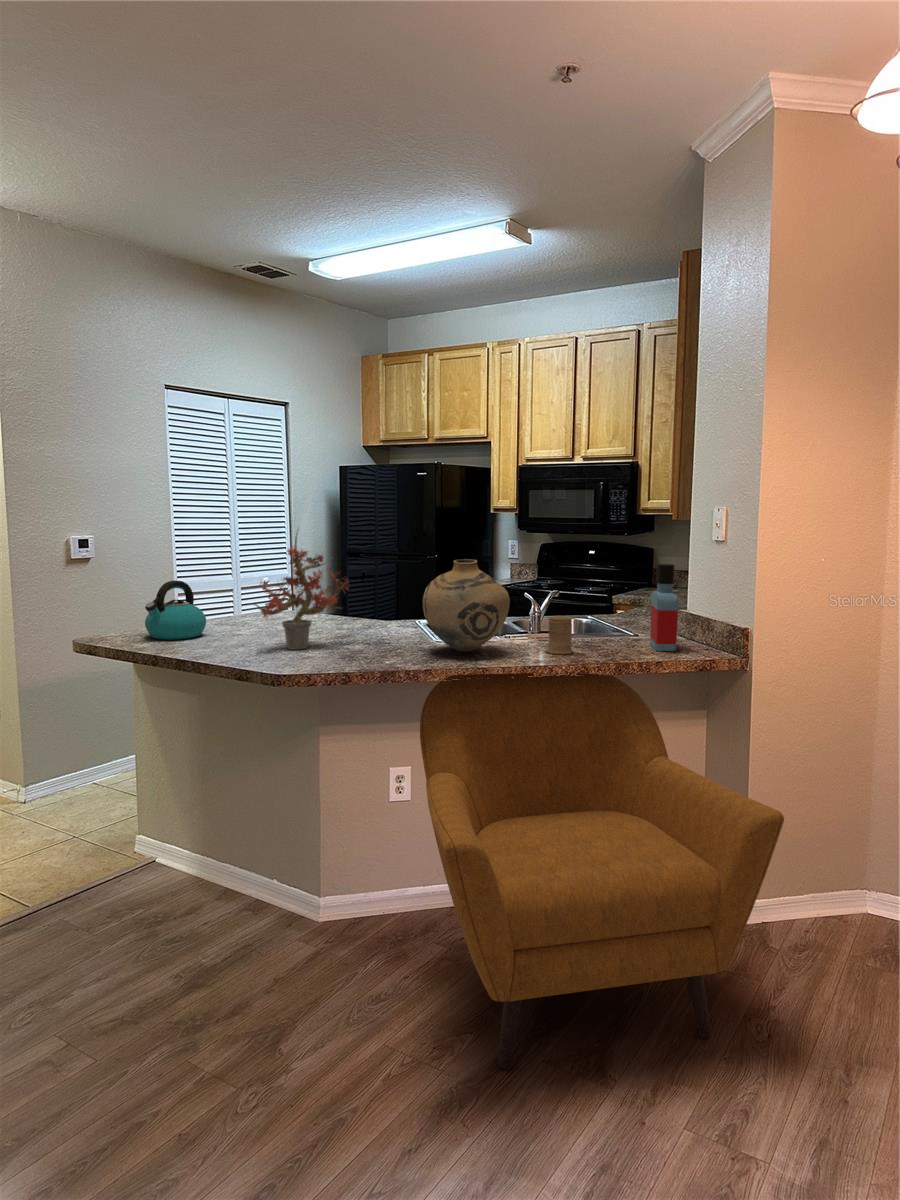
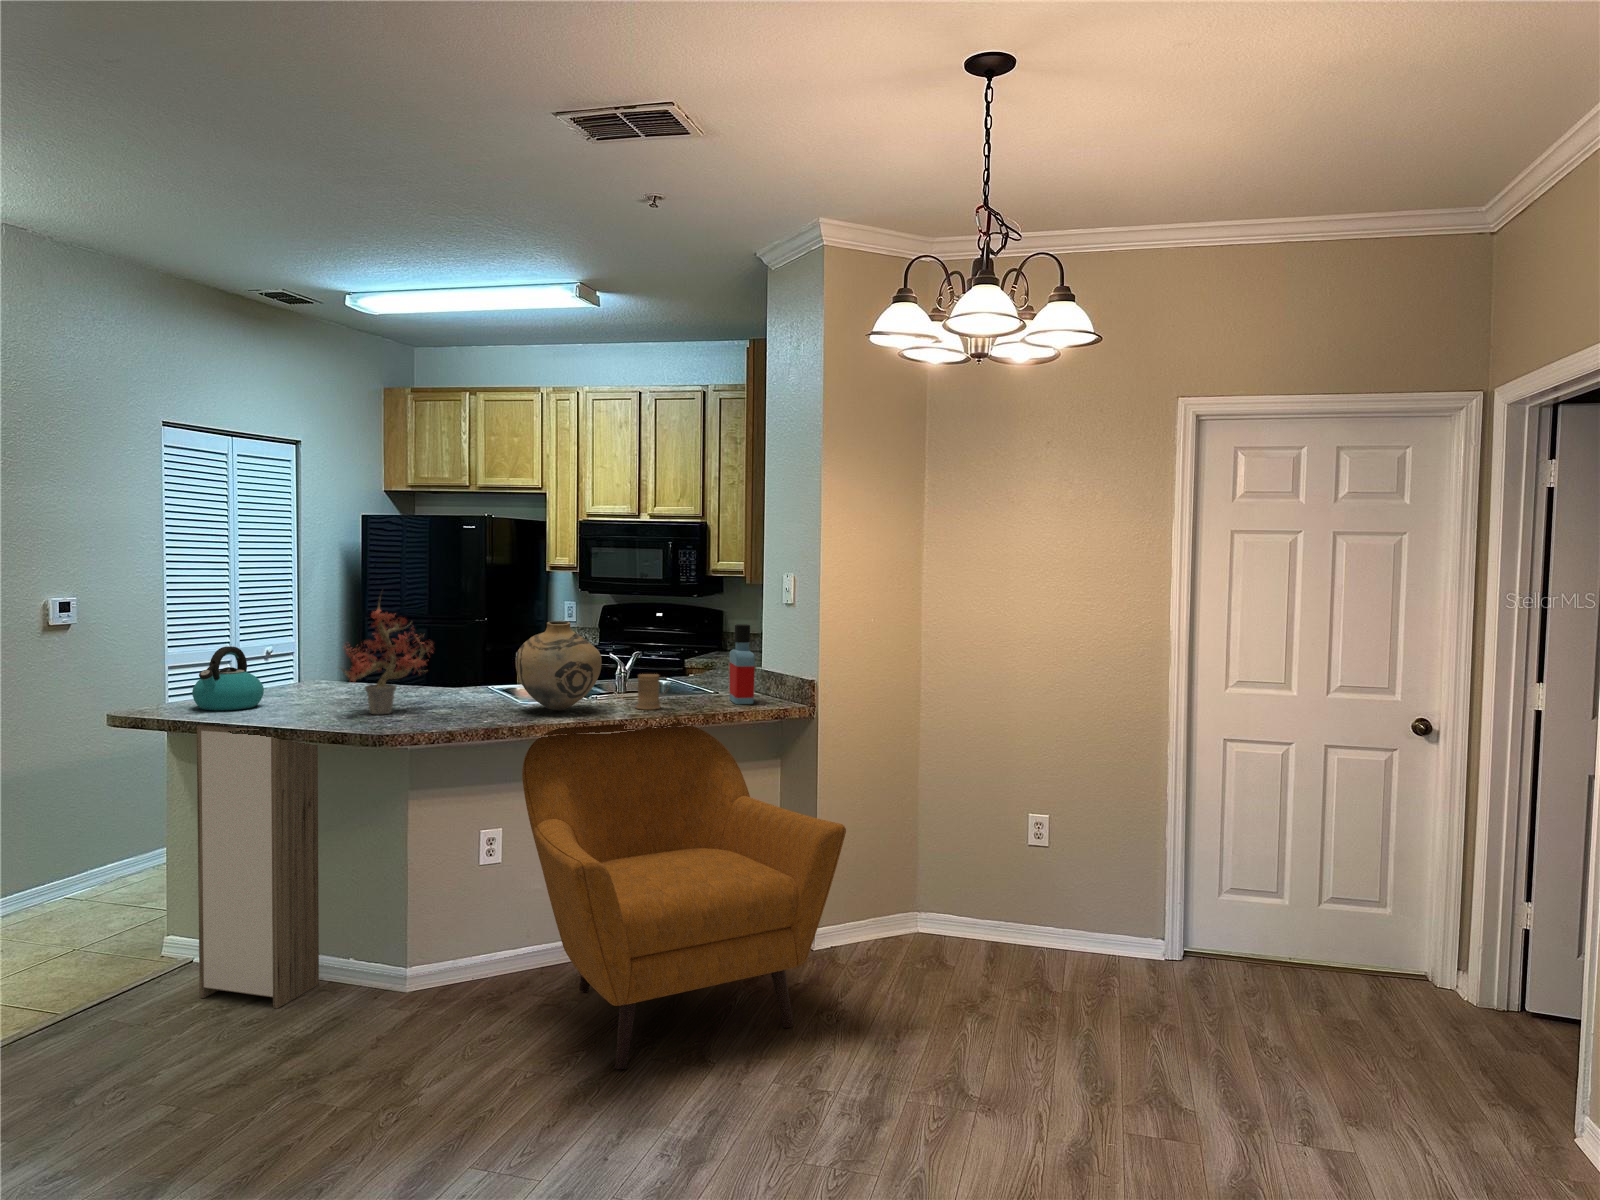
storage cabinet: none [135,646,247,922] -> present [197,723,319,1008]

